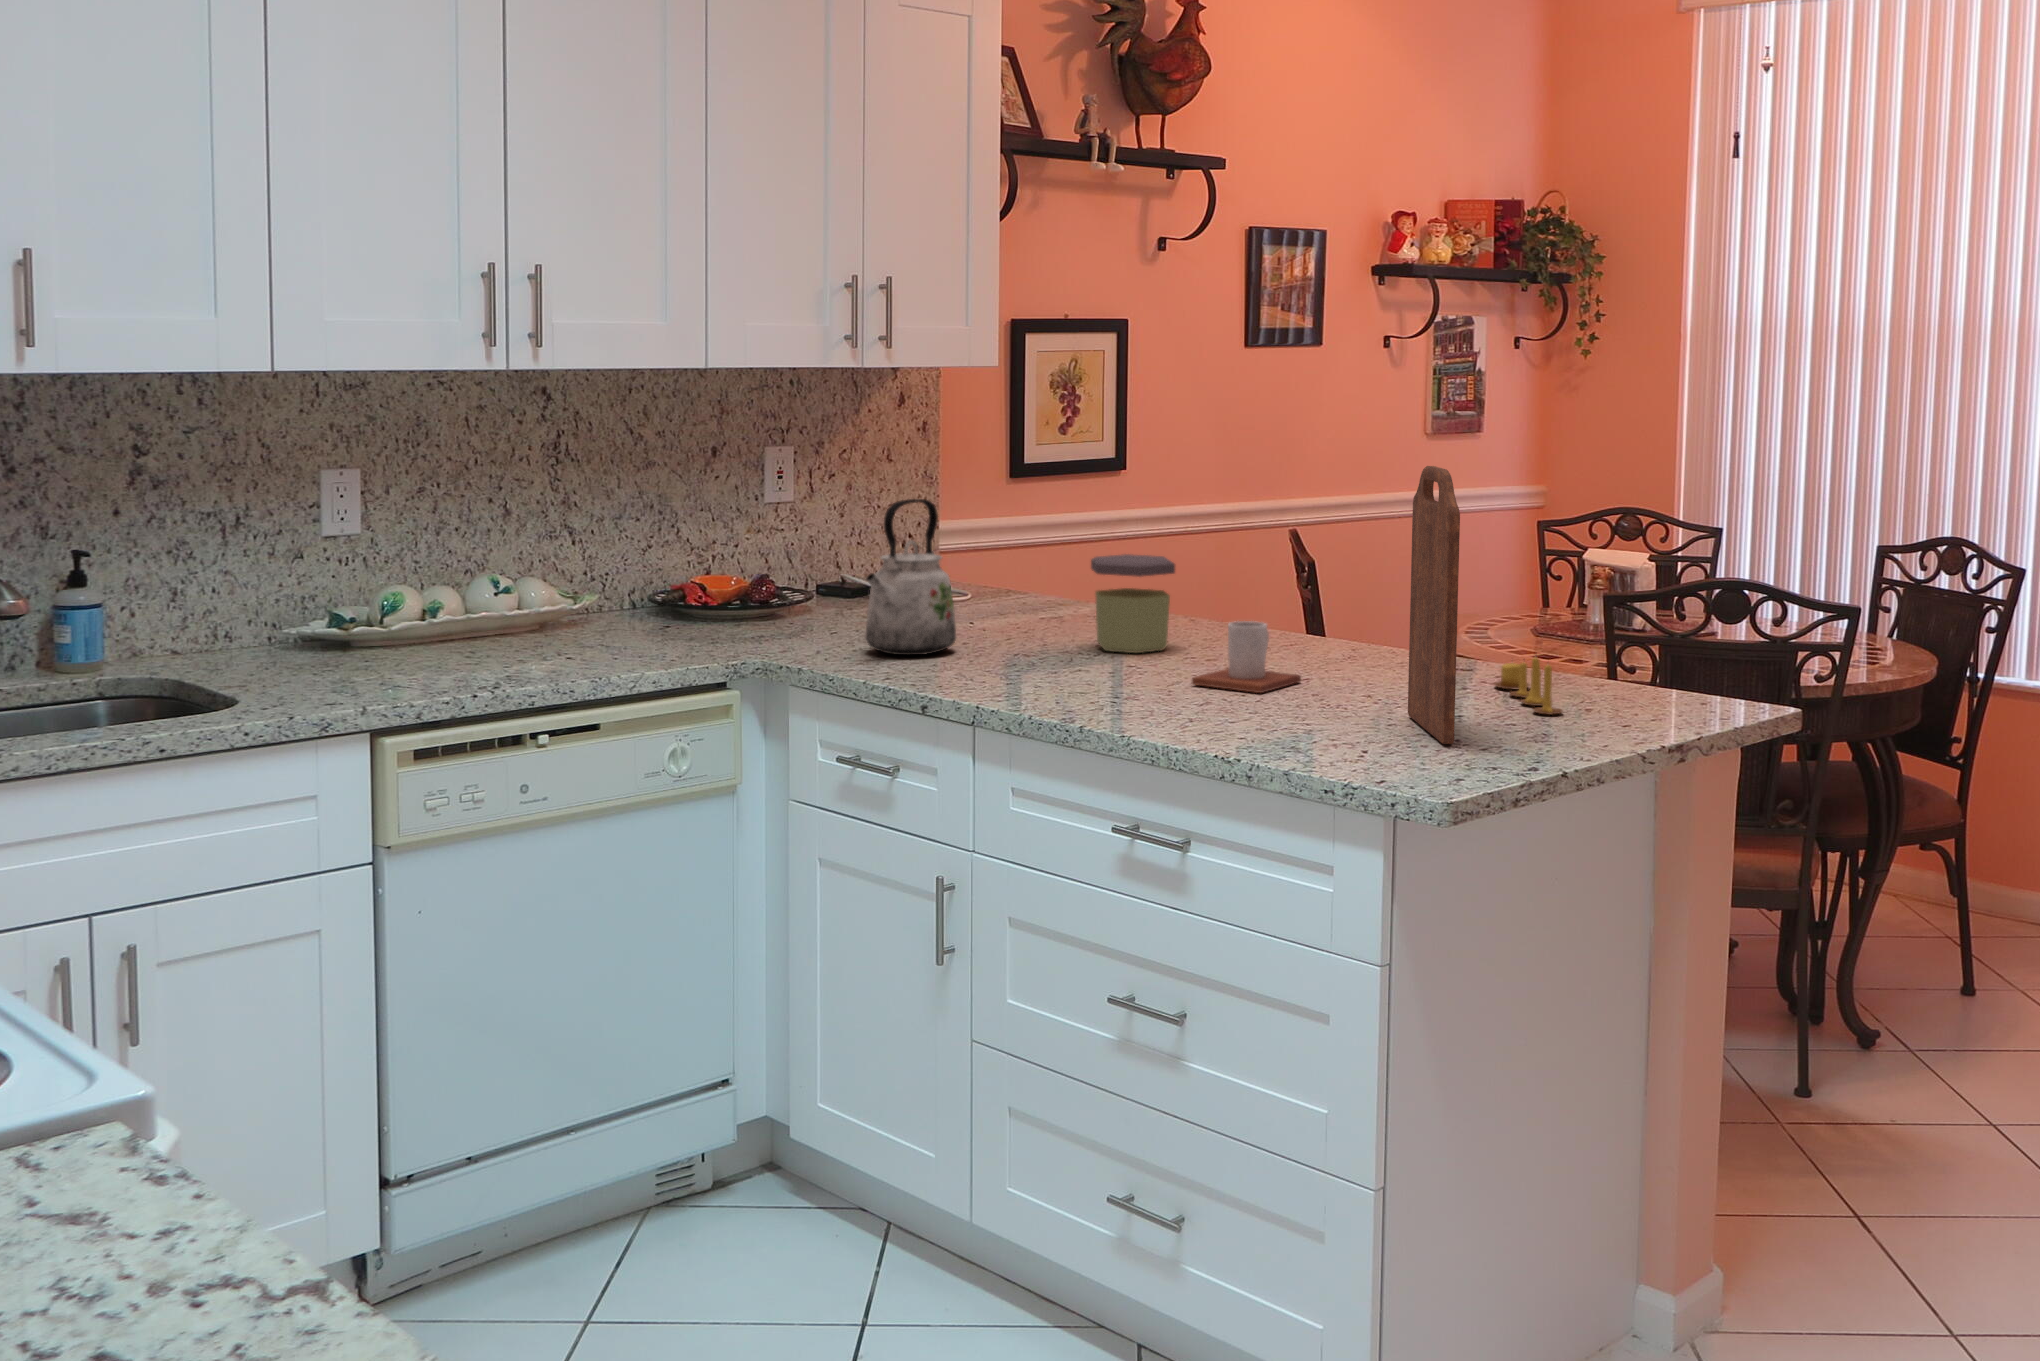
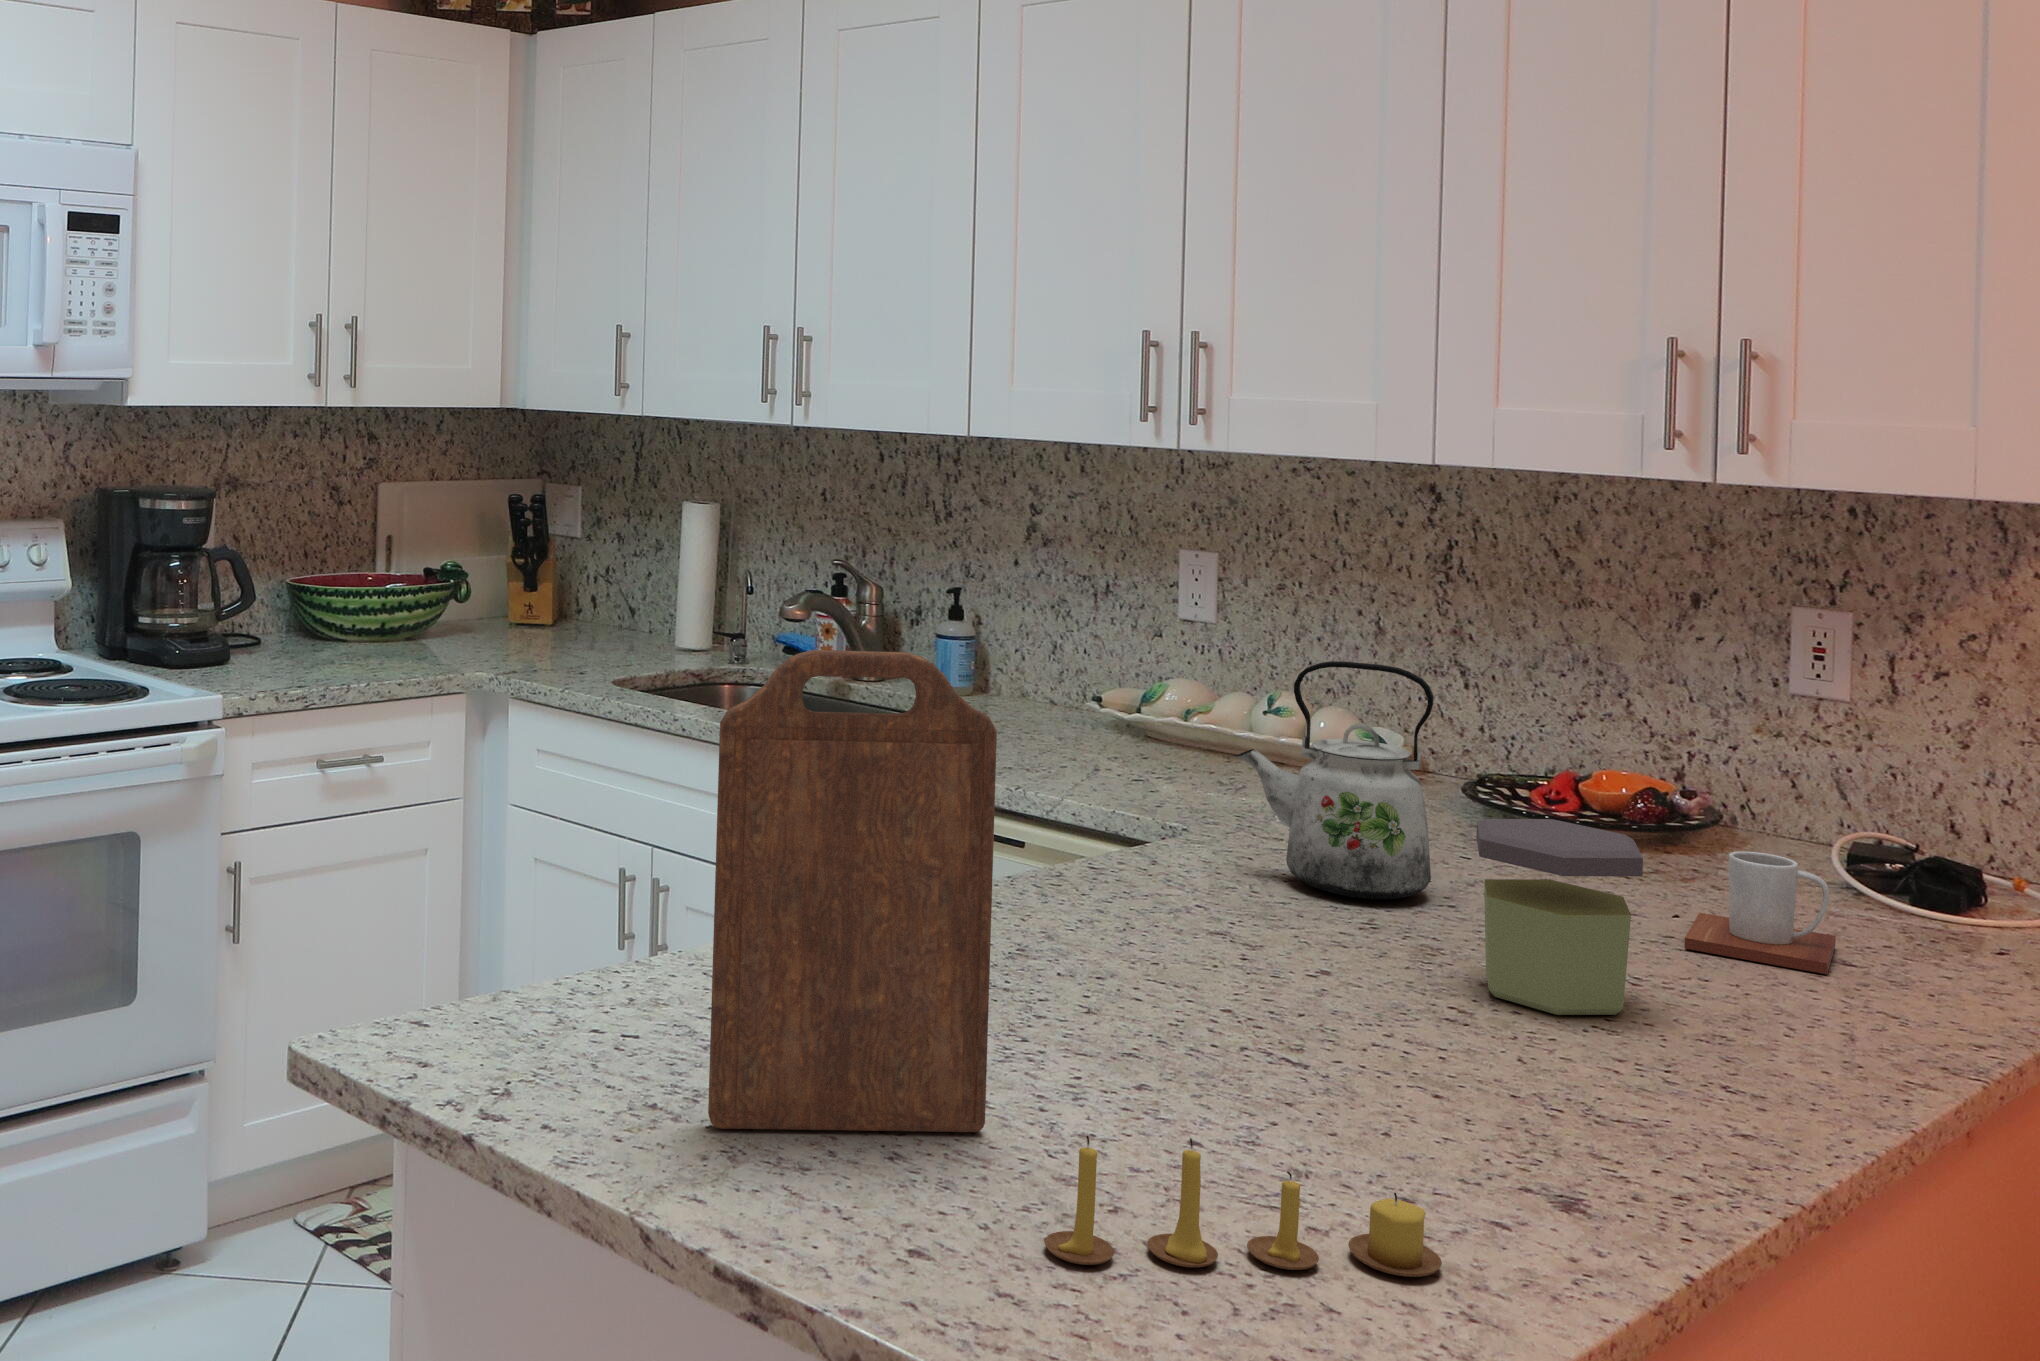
mug: present [1192,621,1301,693] -> present [1685,851,1836,974]

